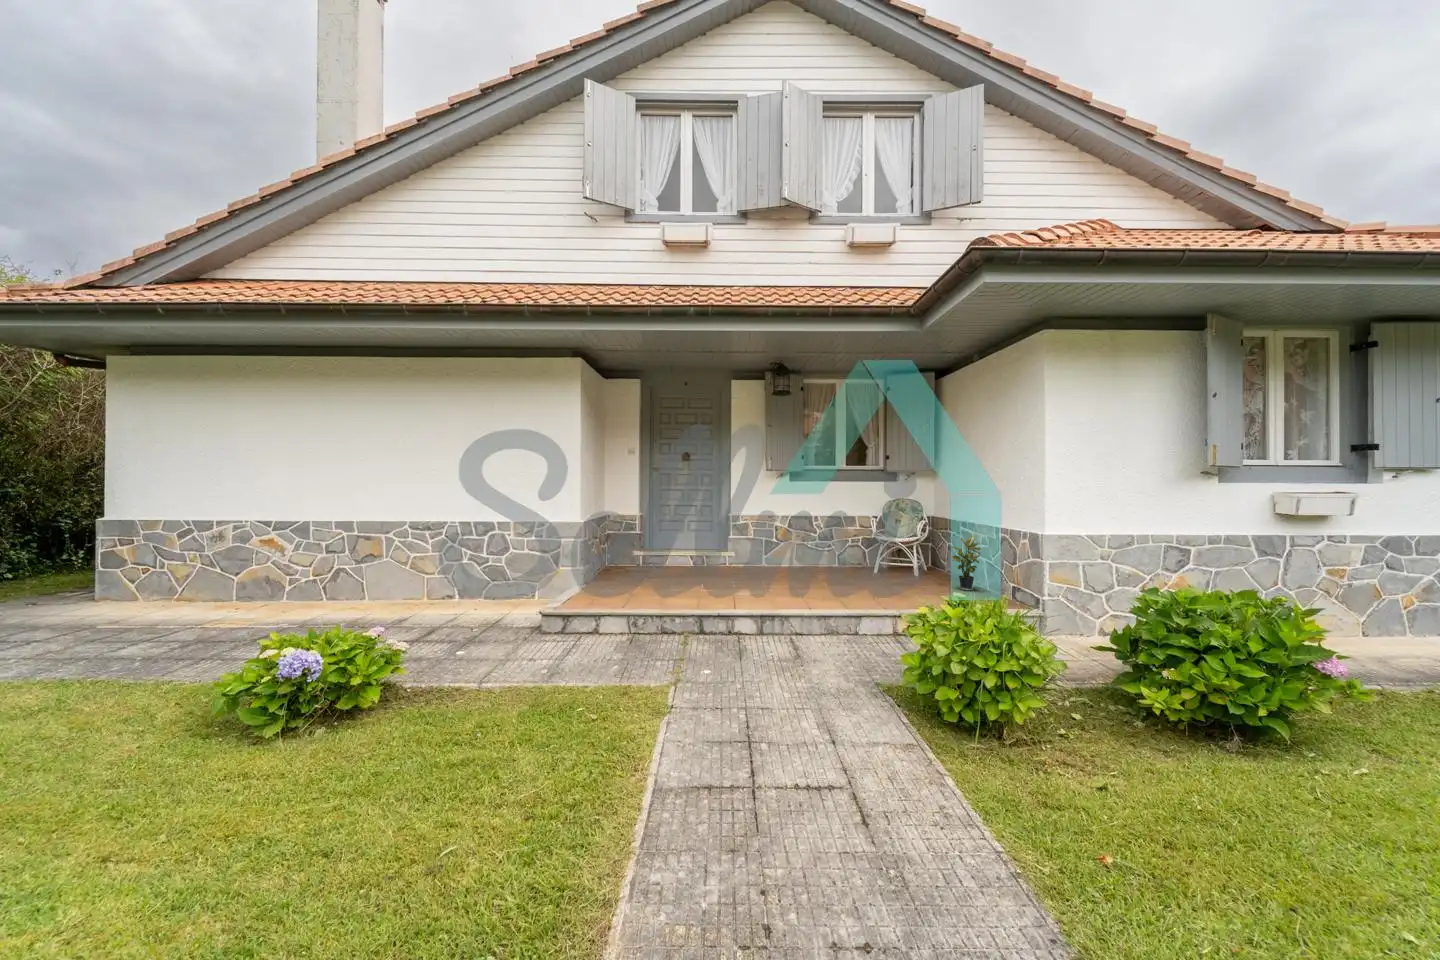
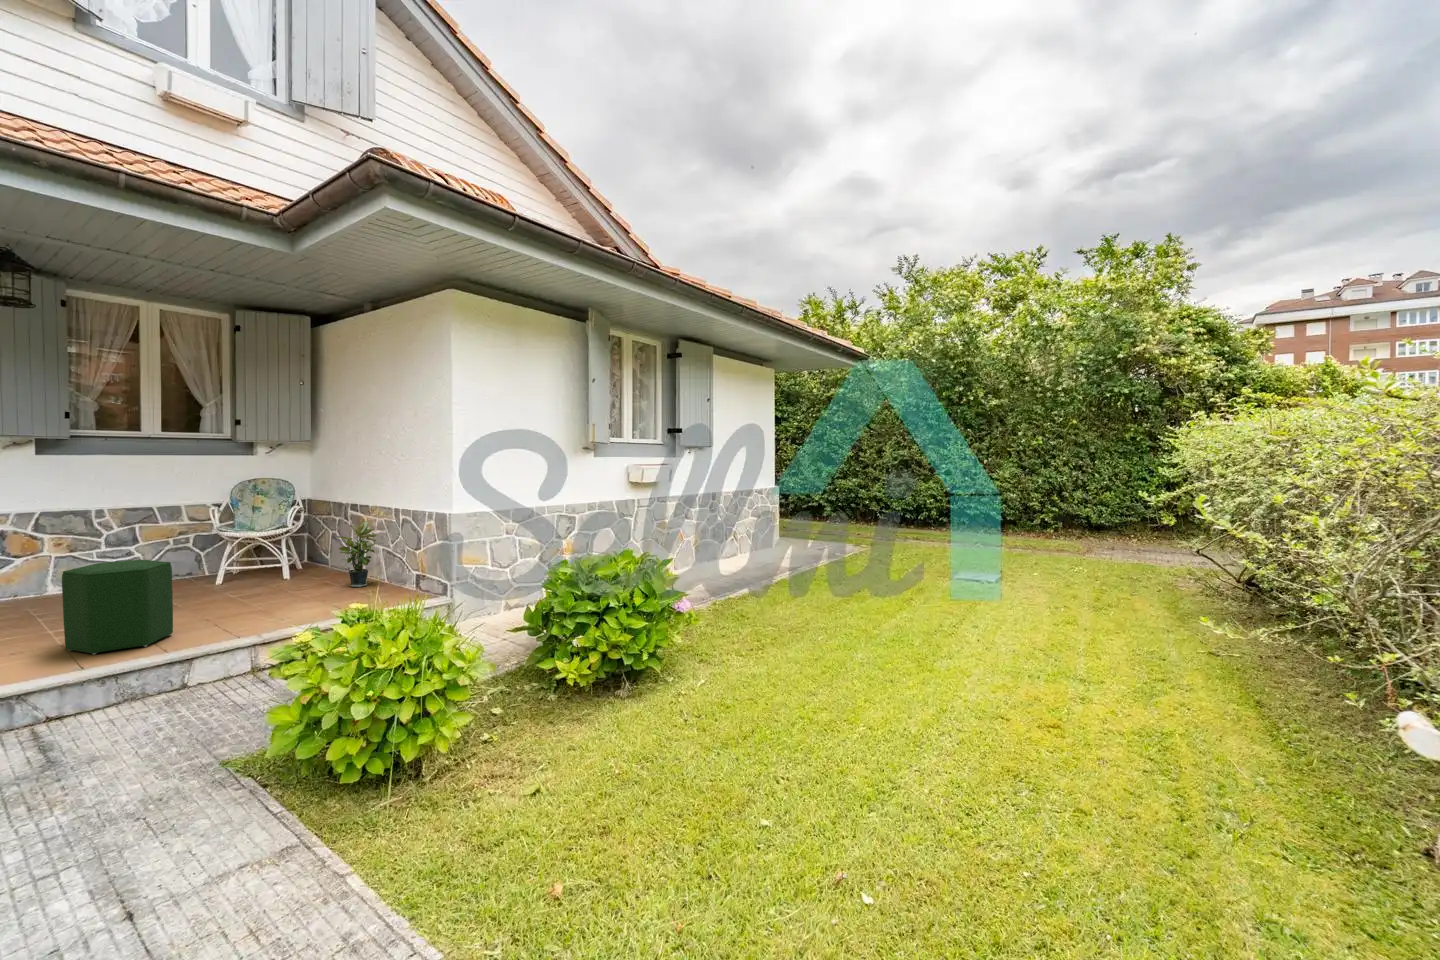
ottoman: none [801,549,851,605] -> present [62,560,173,655]

